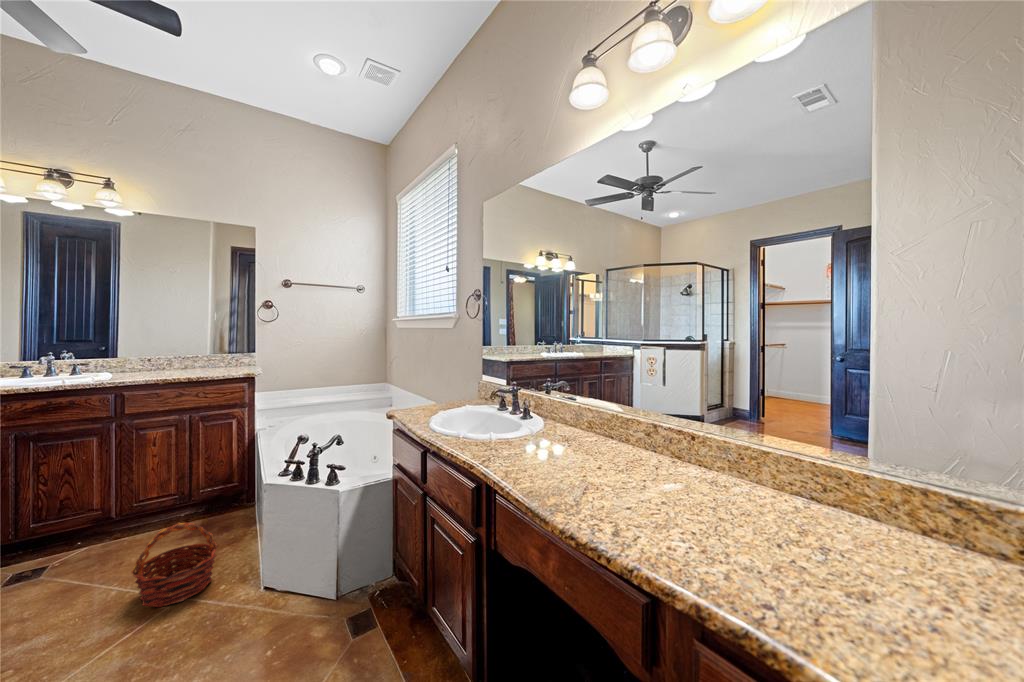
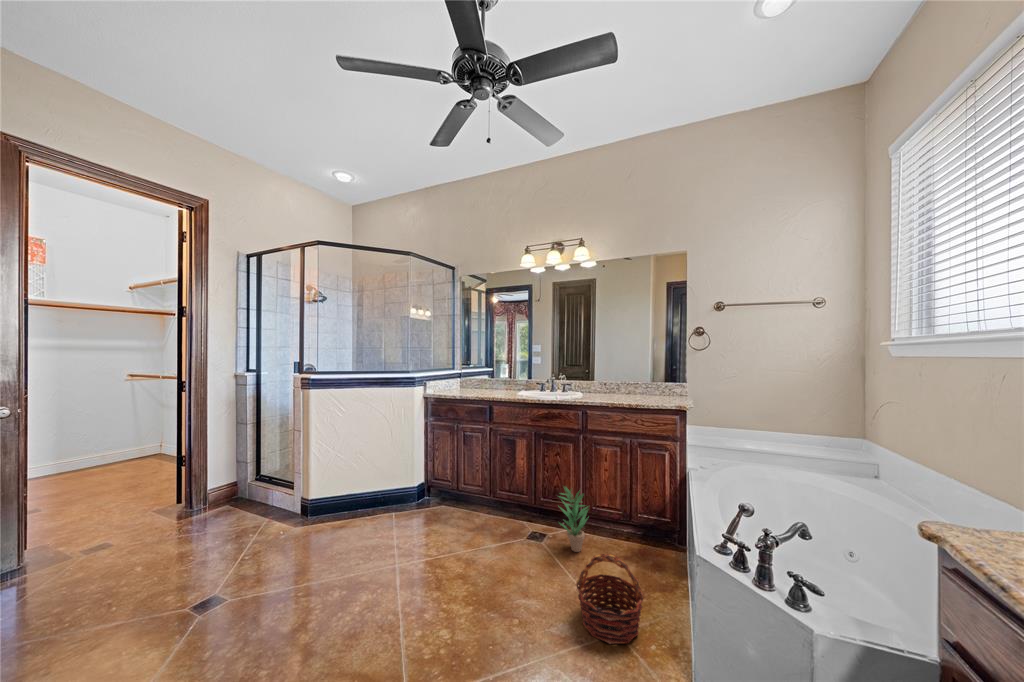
potted plant: none [77,481,136,560] -> present [560,487,588,552]

